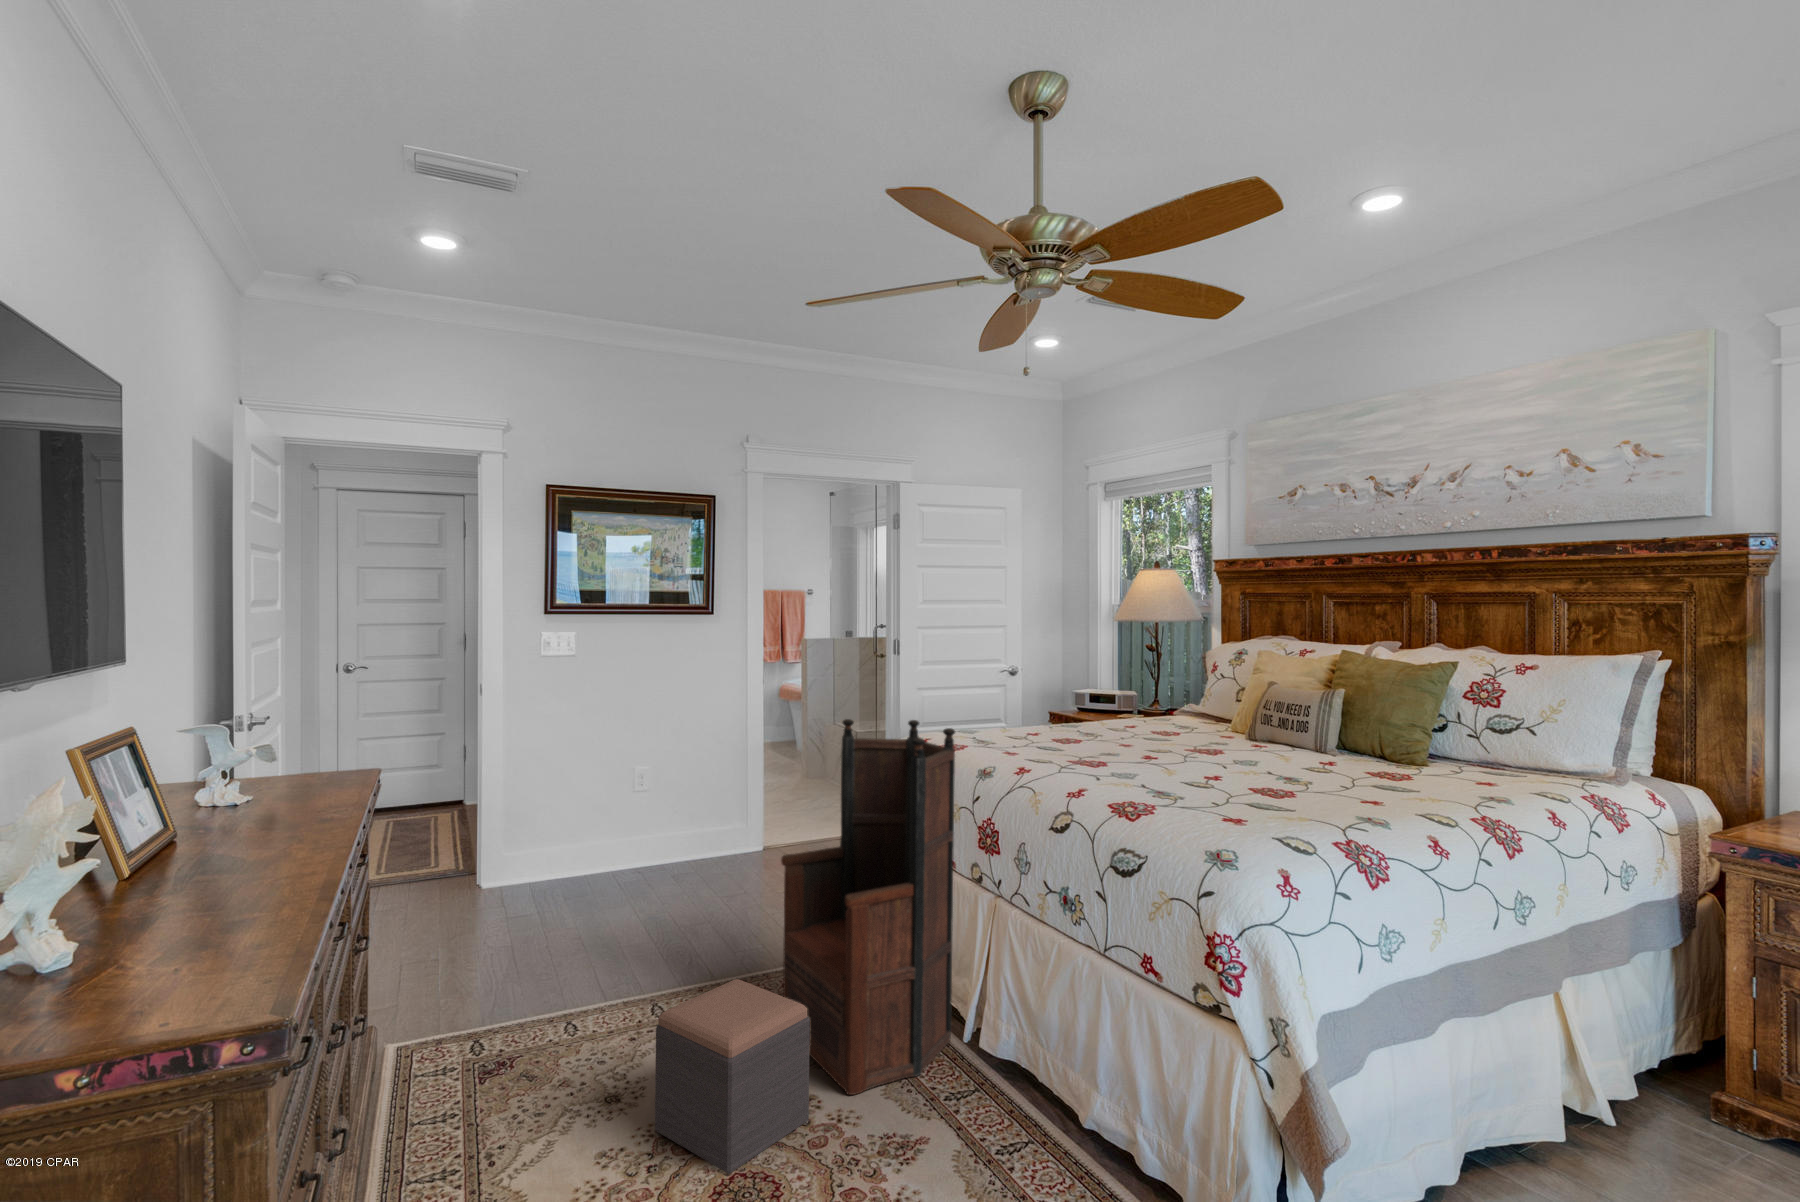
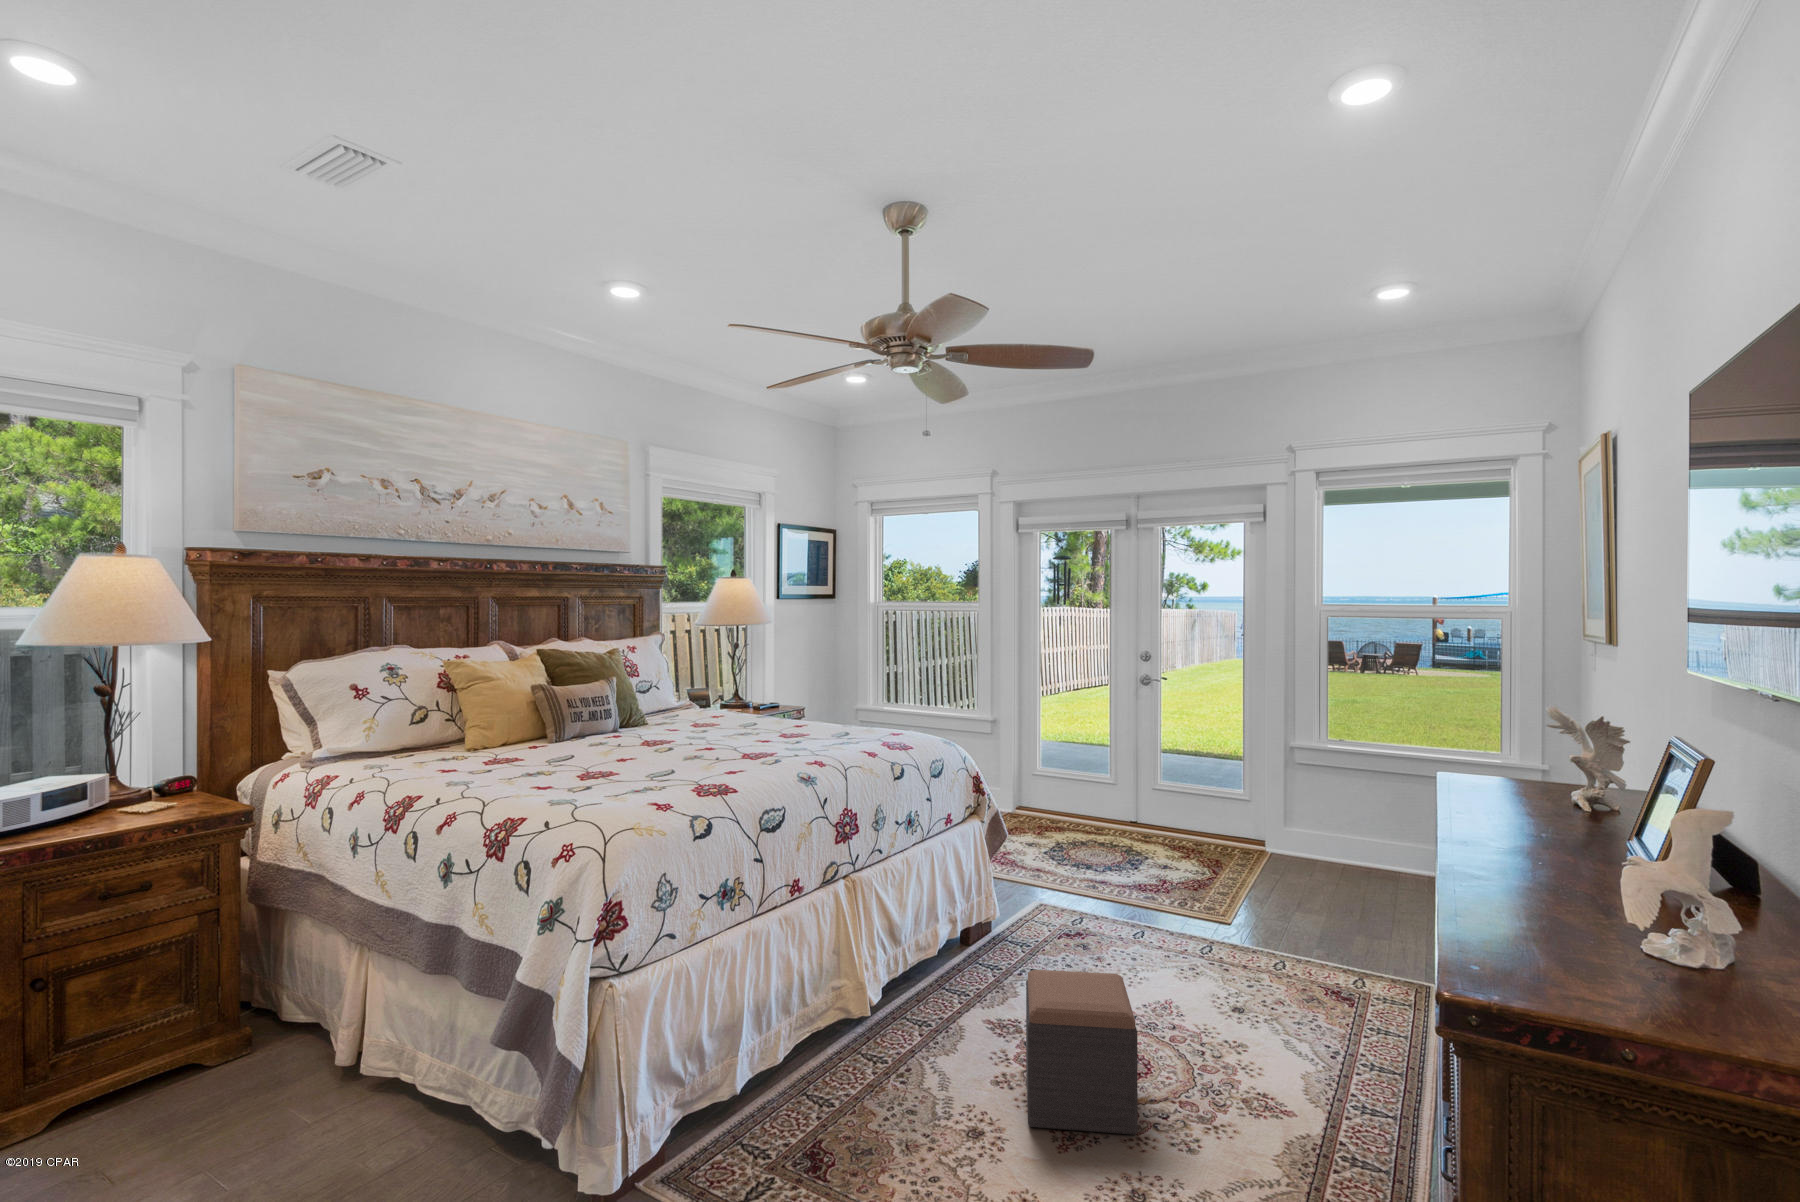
armchair: present [781,719,955,1095] -> none [797,737,980,1146]

